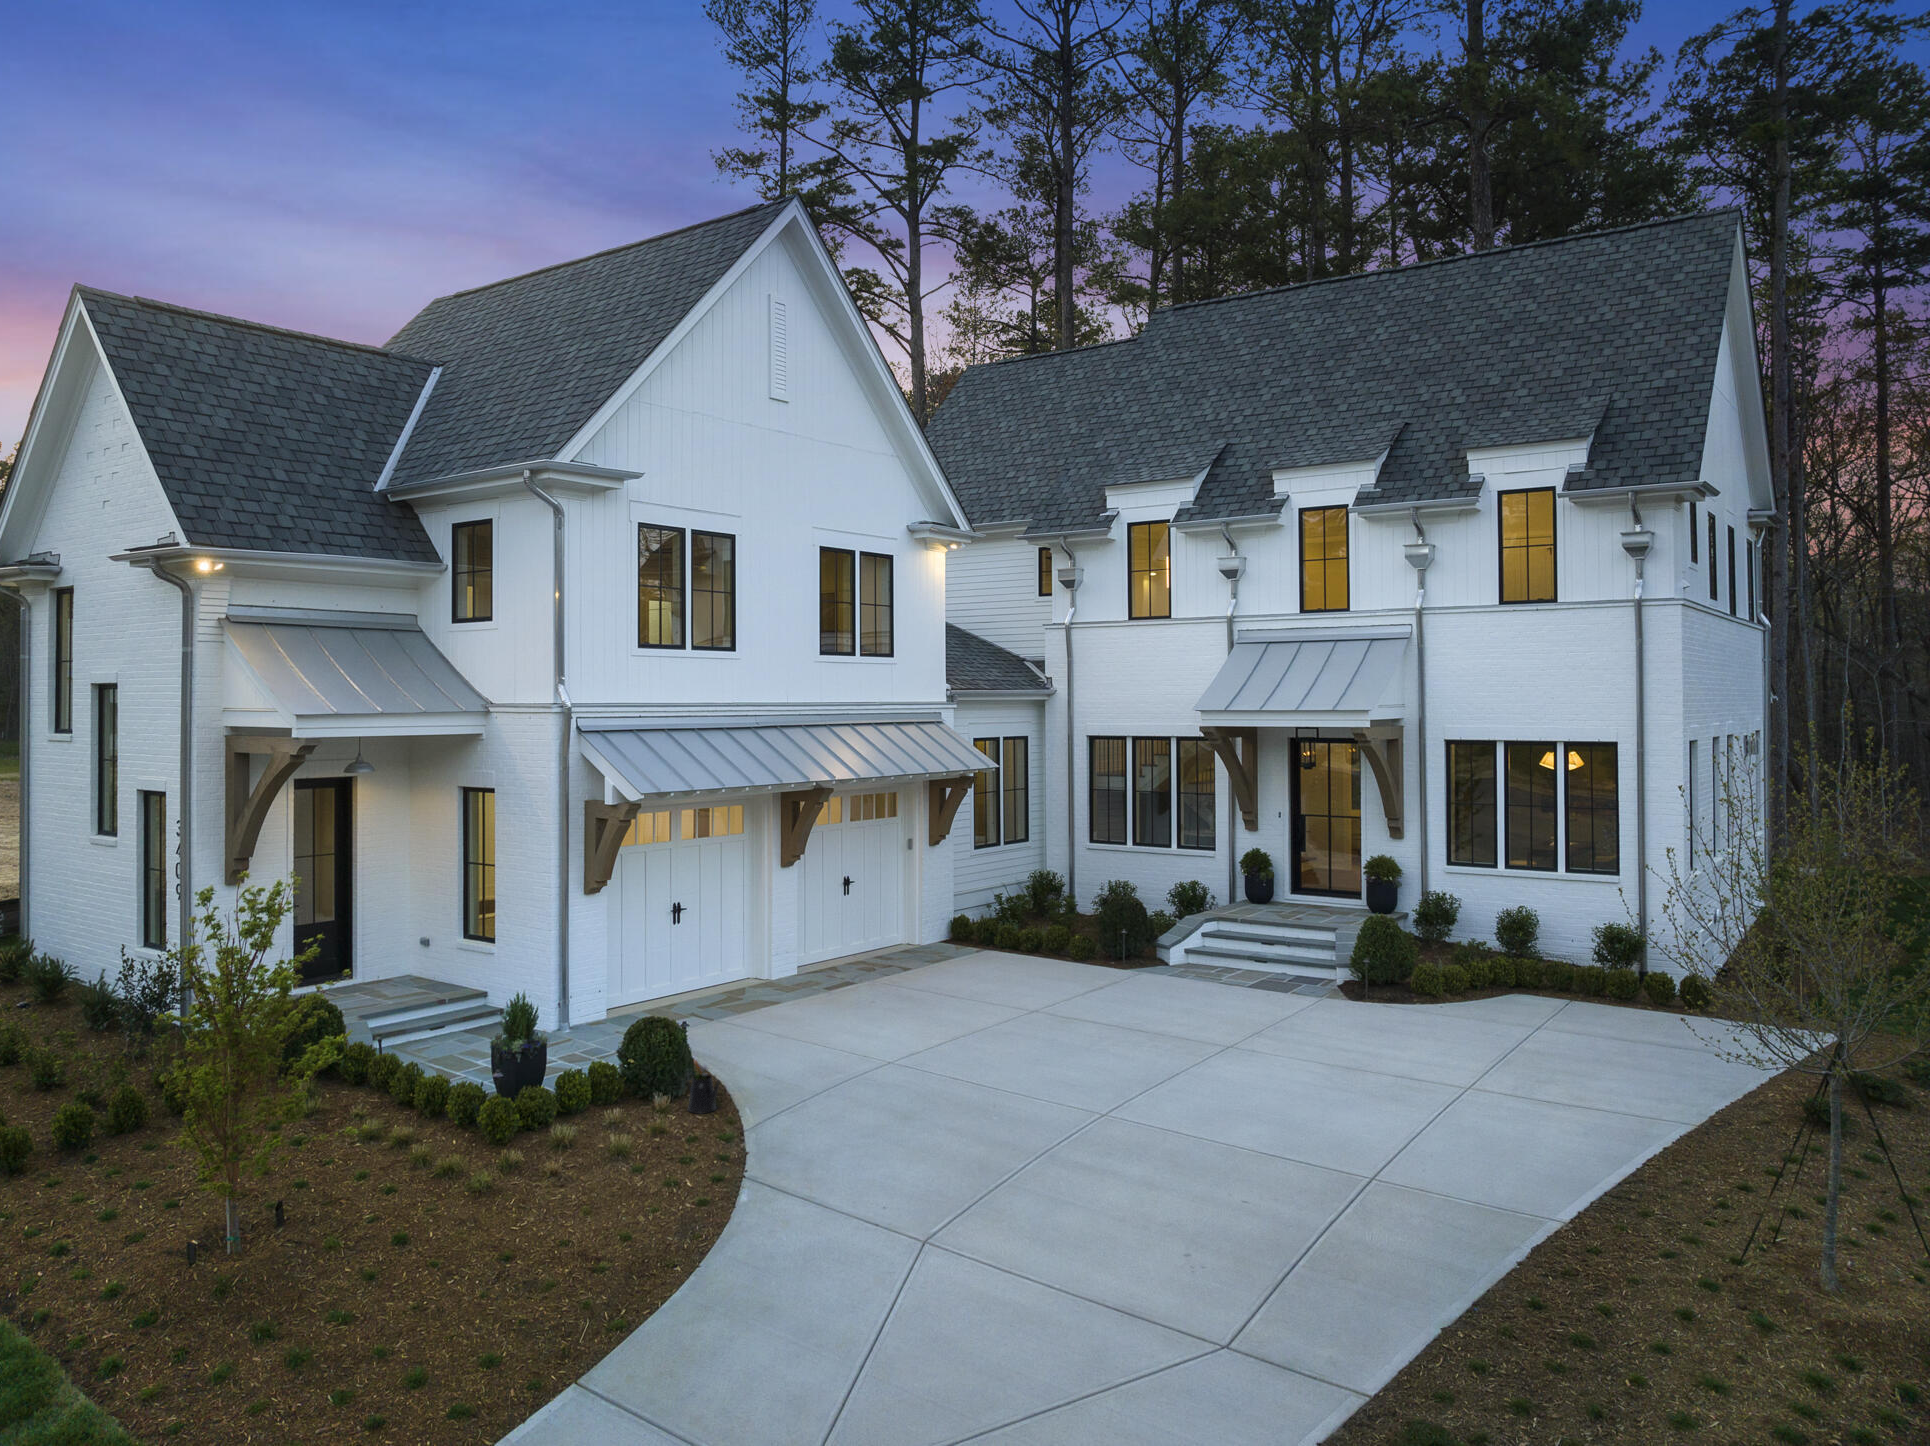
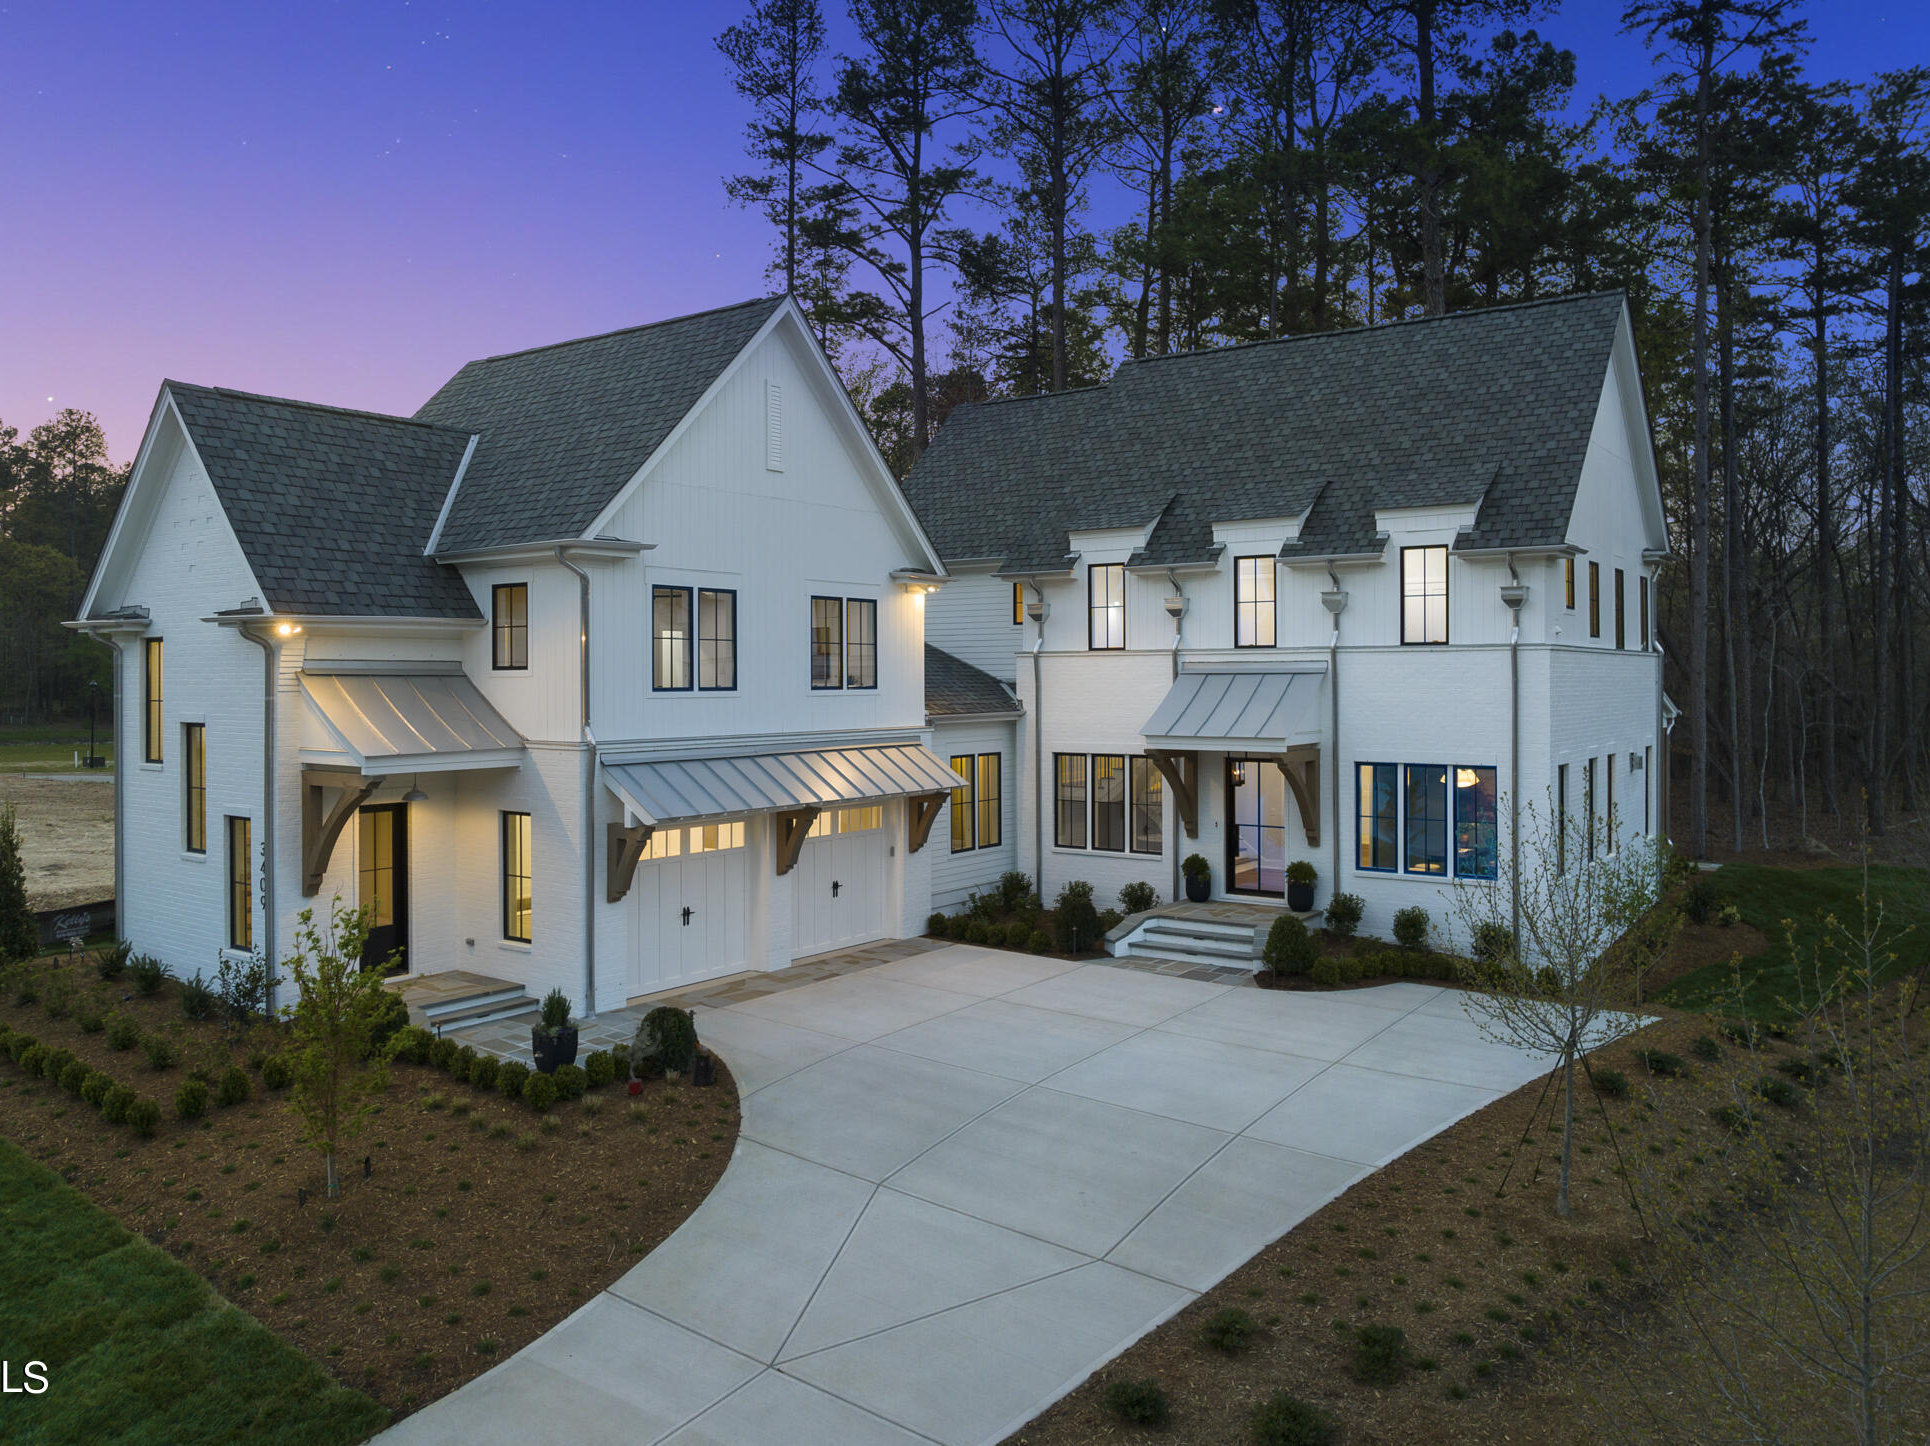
potted tree: none [584,1031,653,1125] -> present [609,1023,662,1095]

